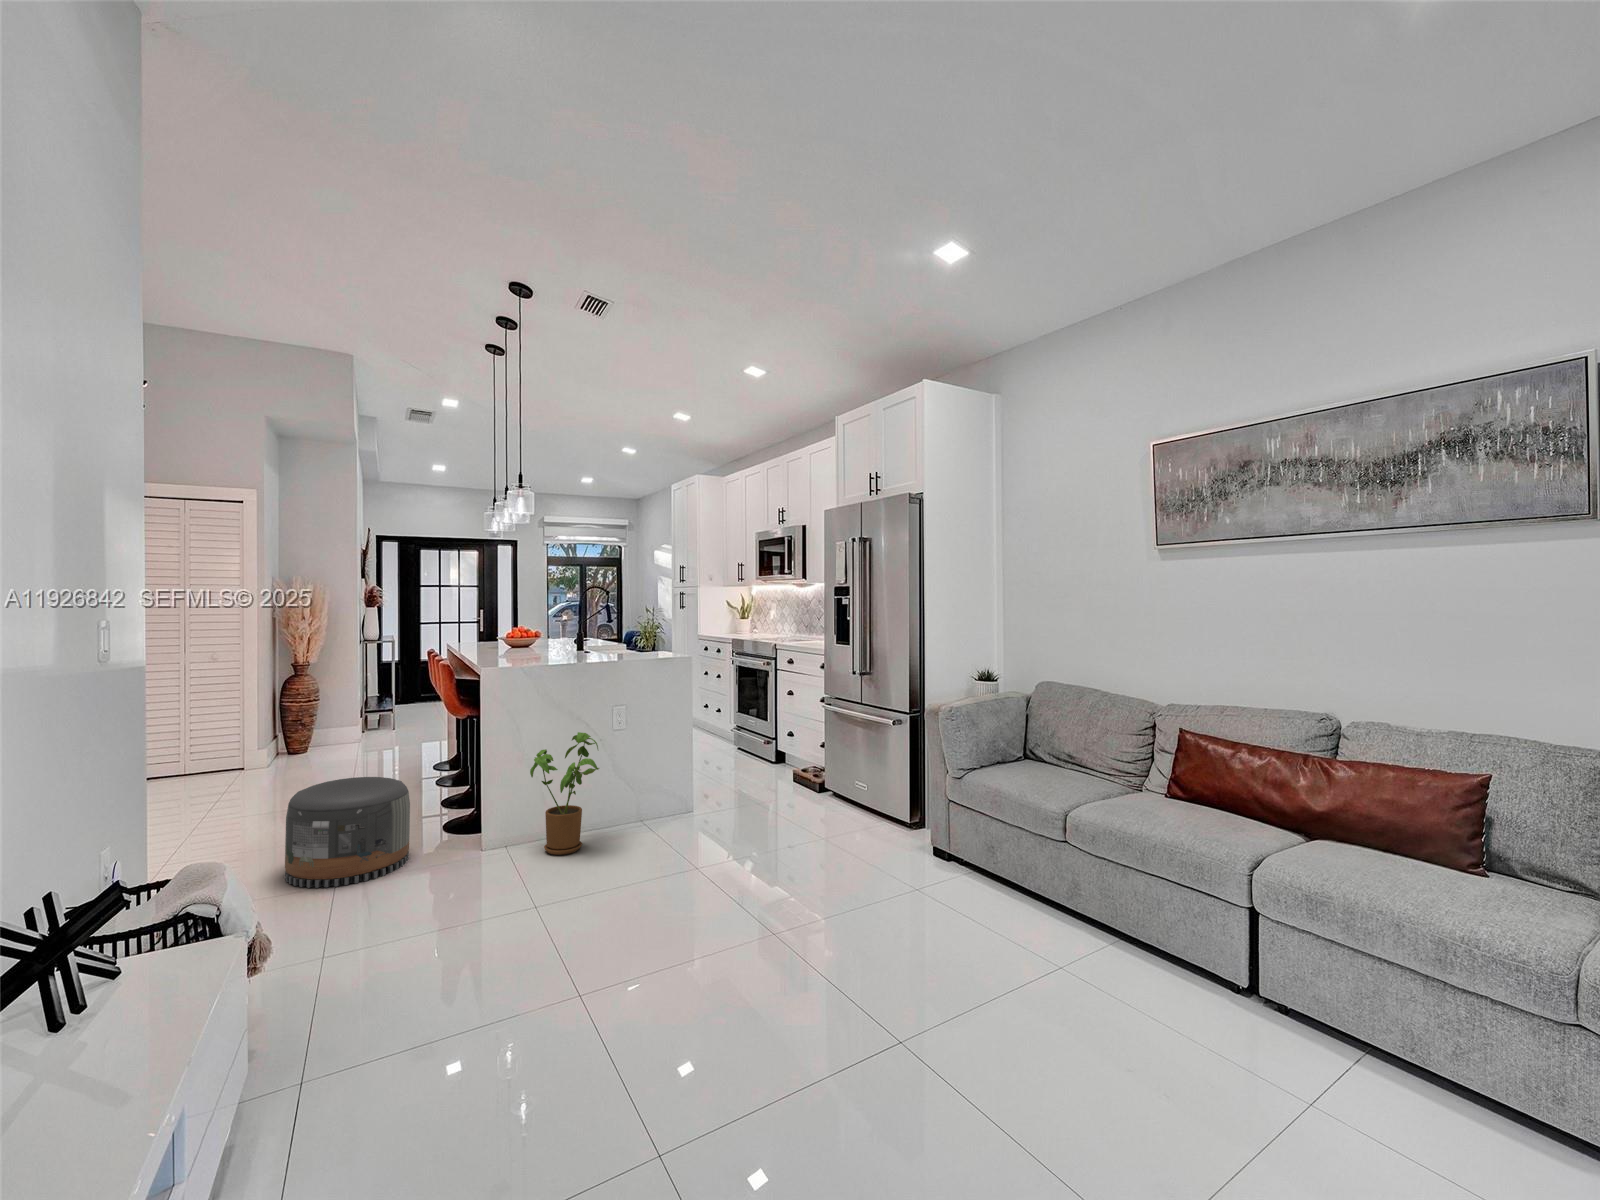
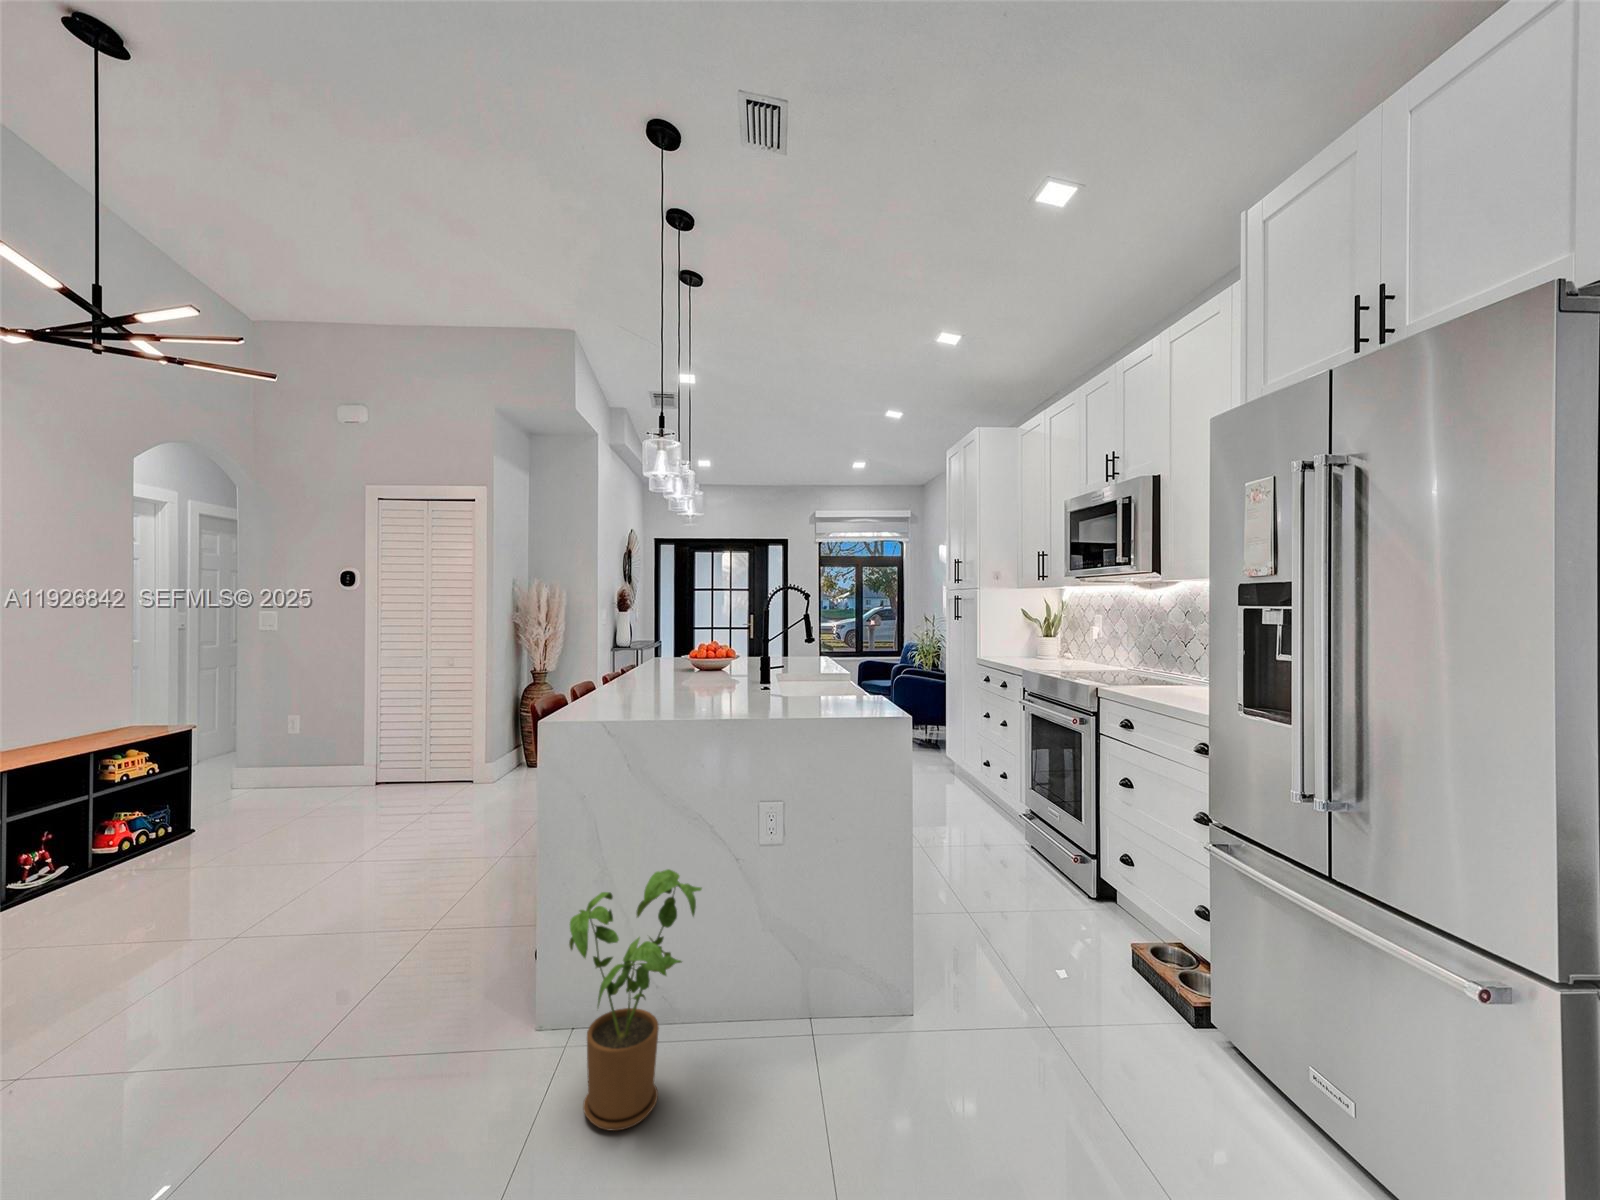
pouf: present [285,777,410,888] -> none [193,887,411,1113]

